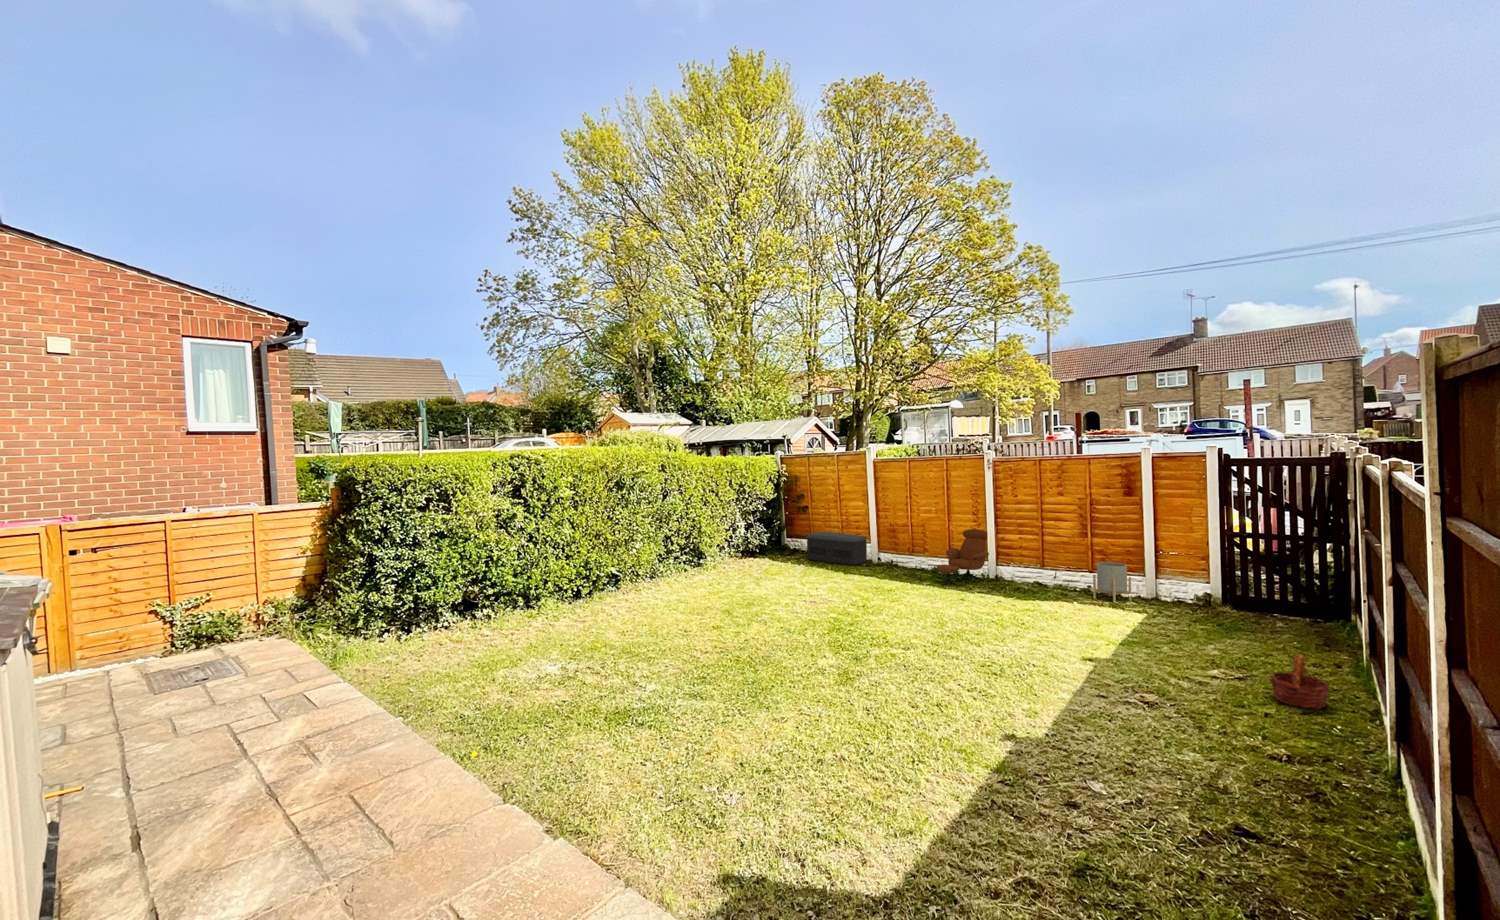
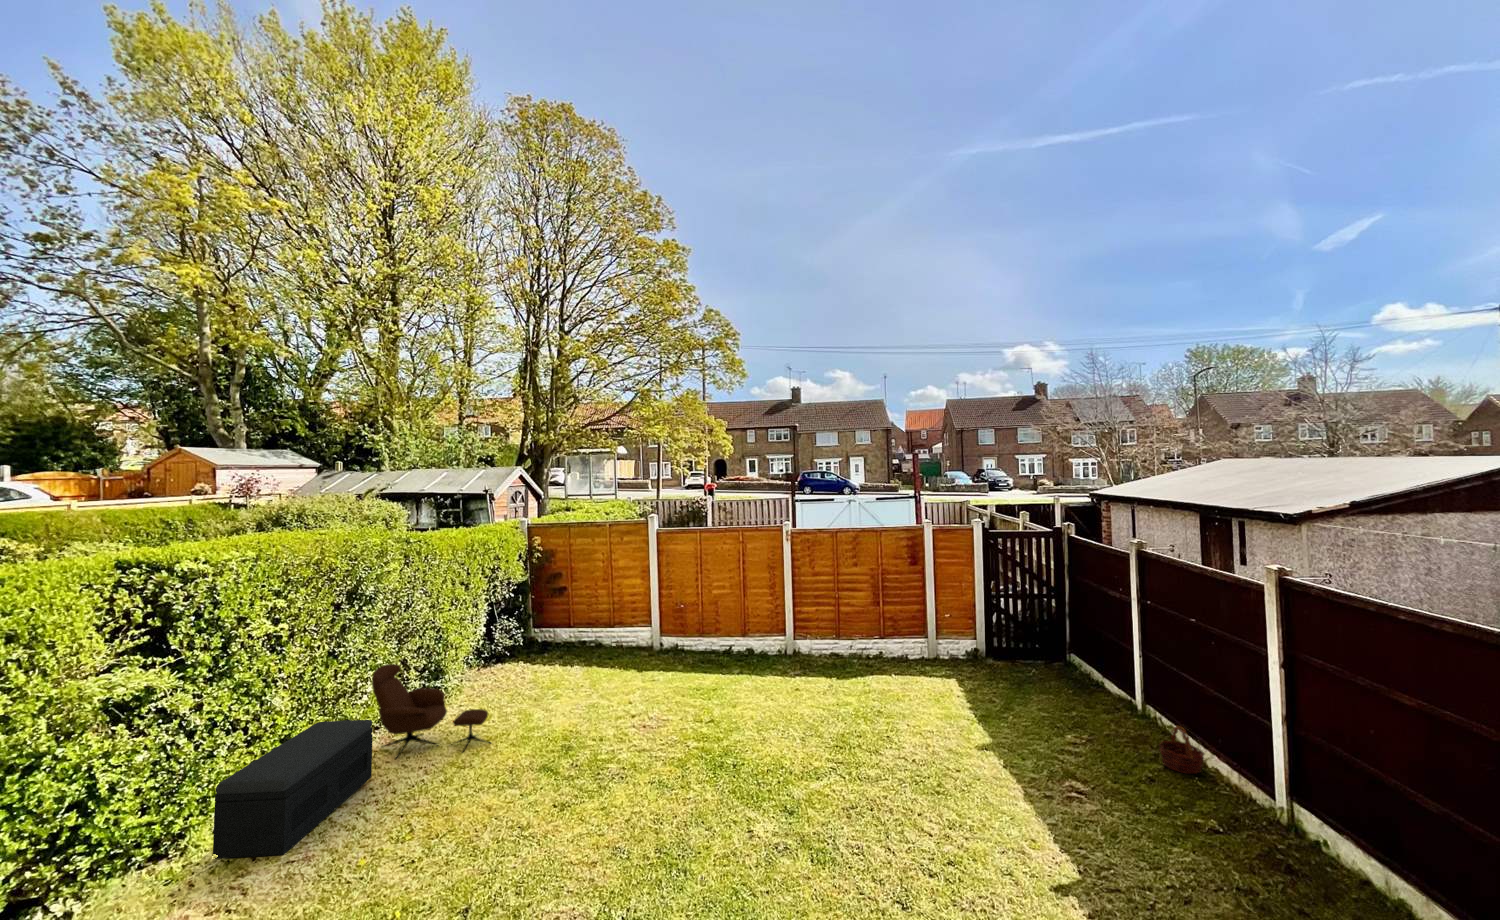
lounge chair: present [937,529,989,586] -> present [372,664,490,758]
storage bench: present [807,532,867,566] -> present [213,720,373,858]
planter: present [1093,562,1131,603] -> none [892,628,920,668]

